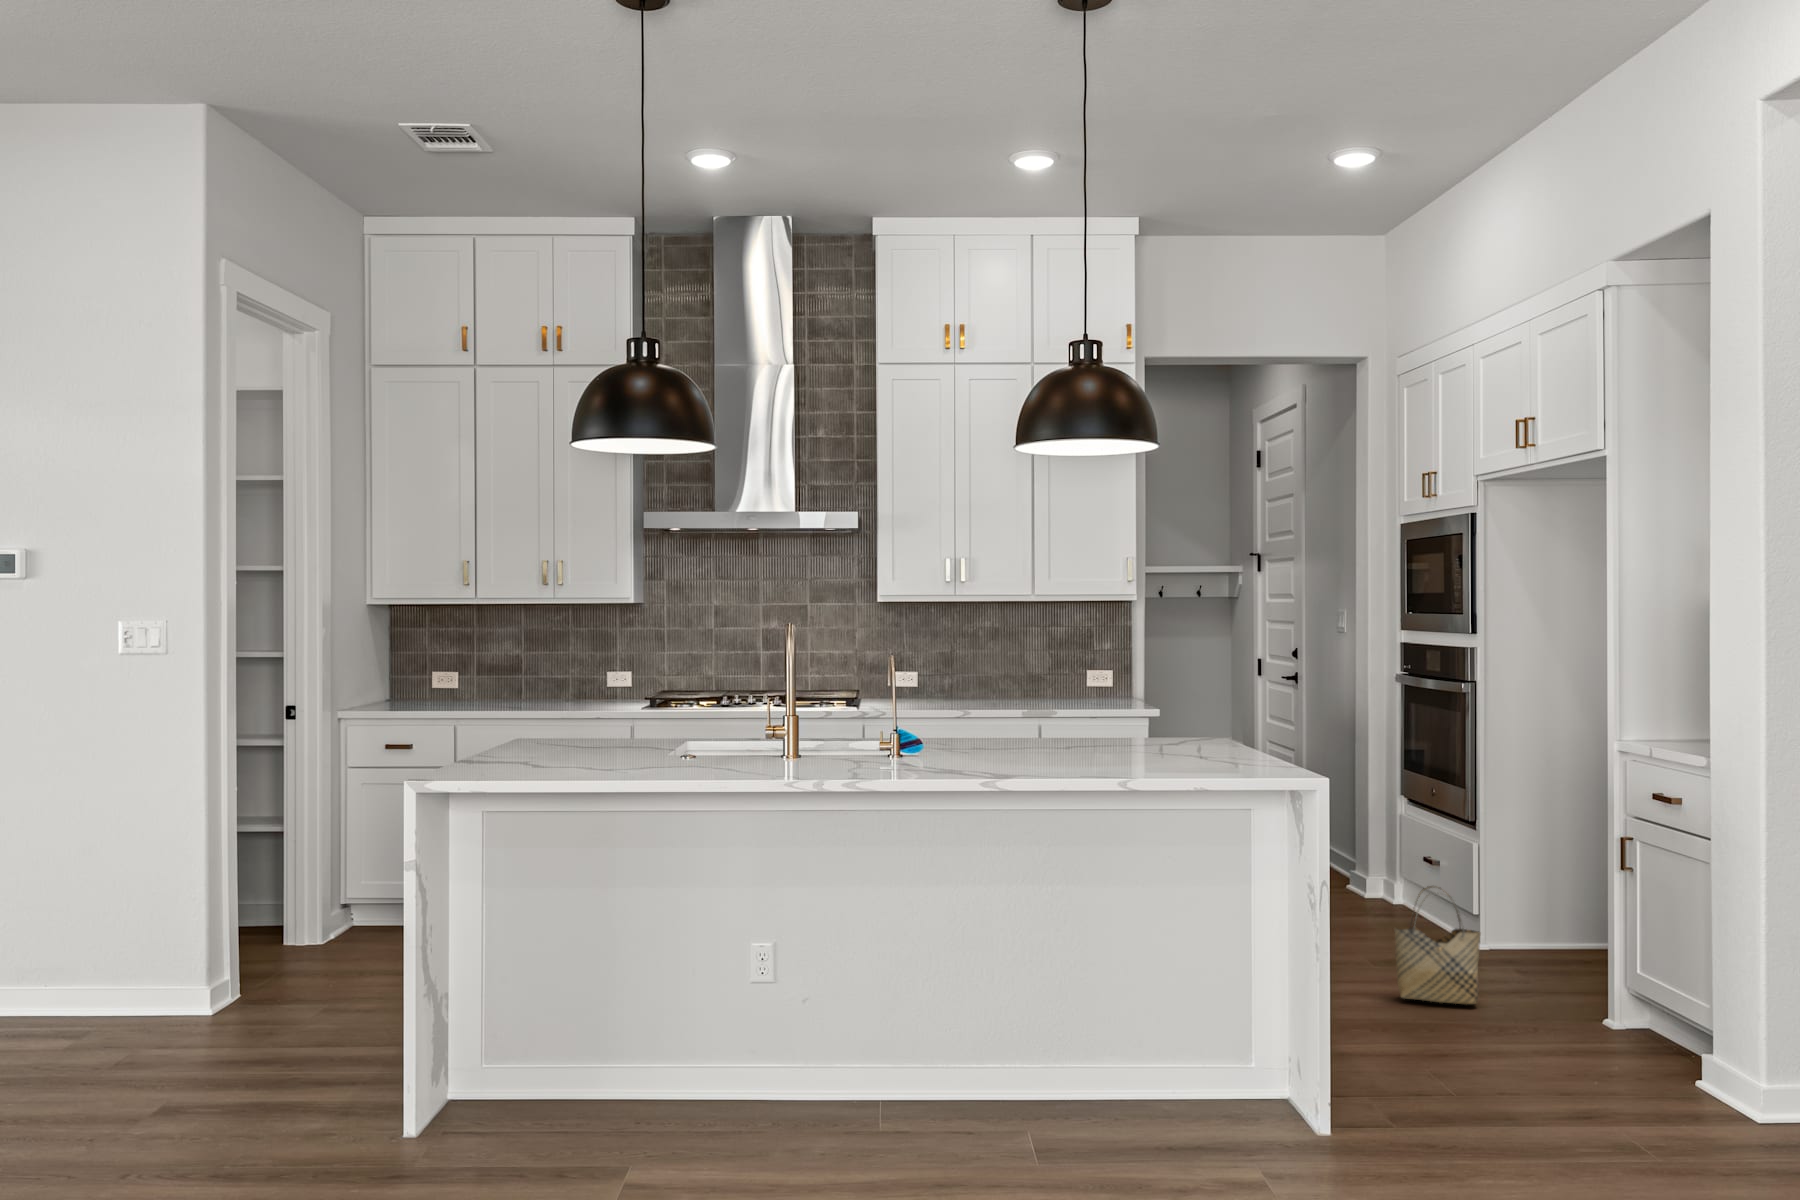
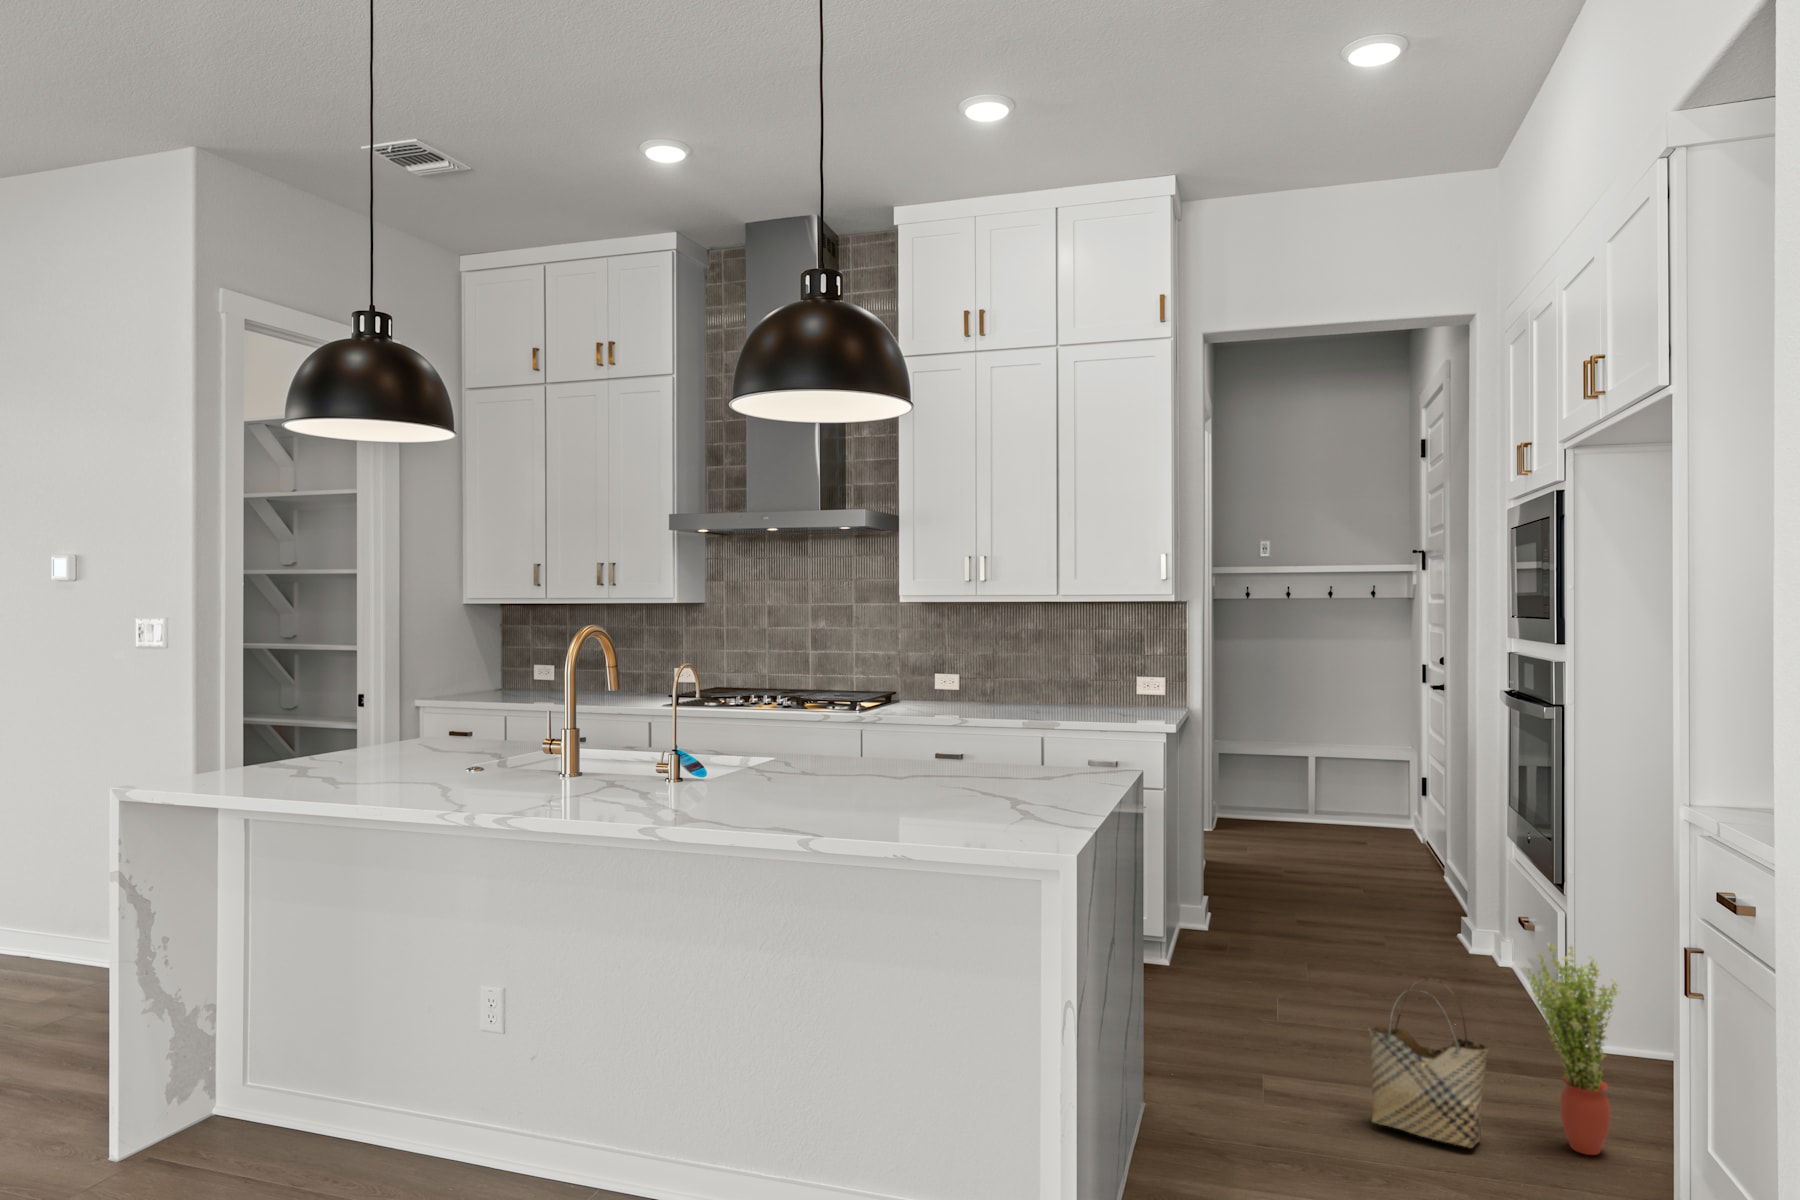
potted plant: none [1496,852,1562,1000] -> present [1527,943,1619,1155]

